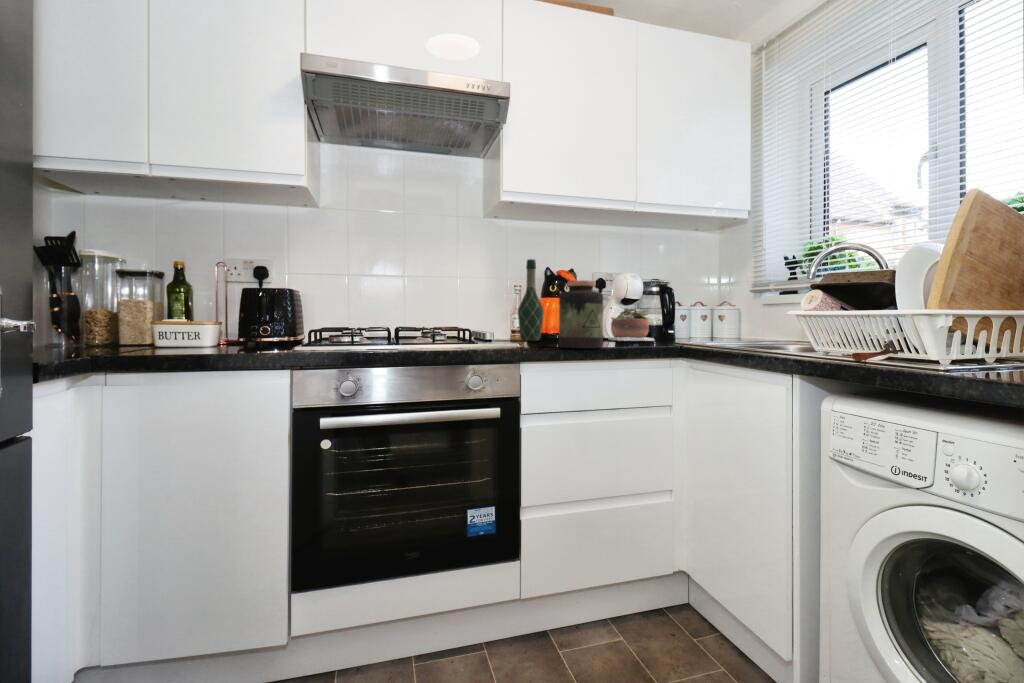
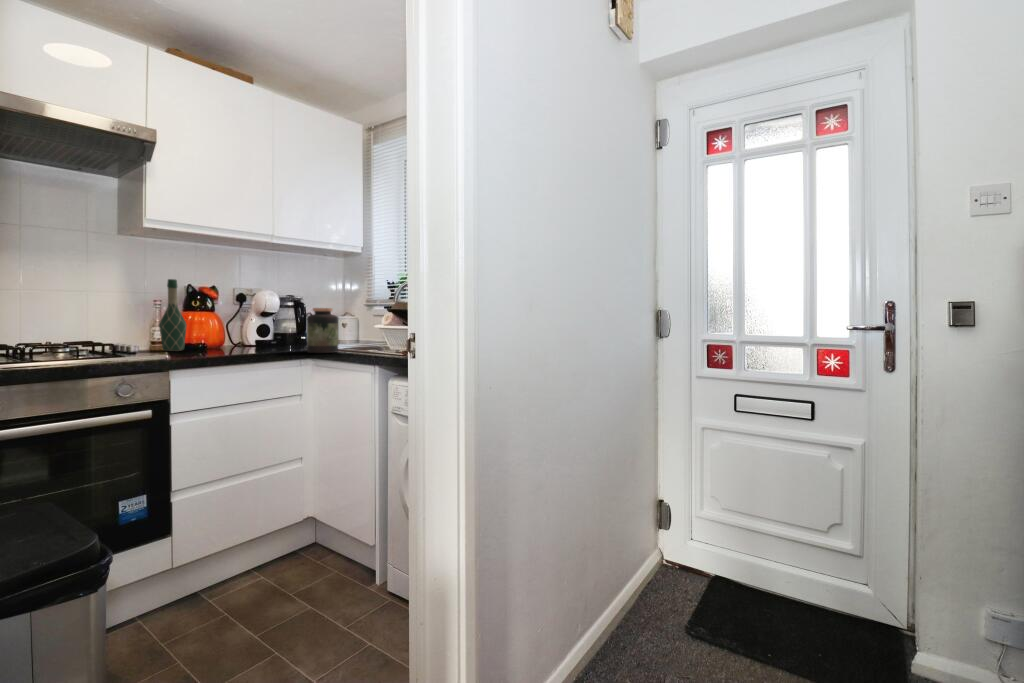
jar: present [559,280,603,348] -> present [307,308,338,353]
succulent plant: present [609,307,654,341] -> none [248,320,289,348]

